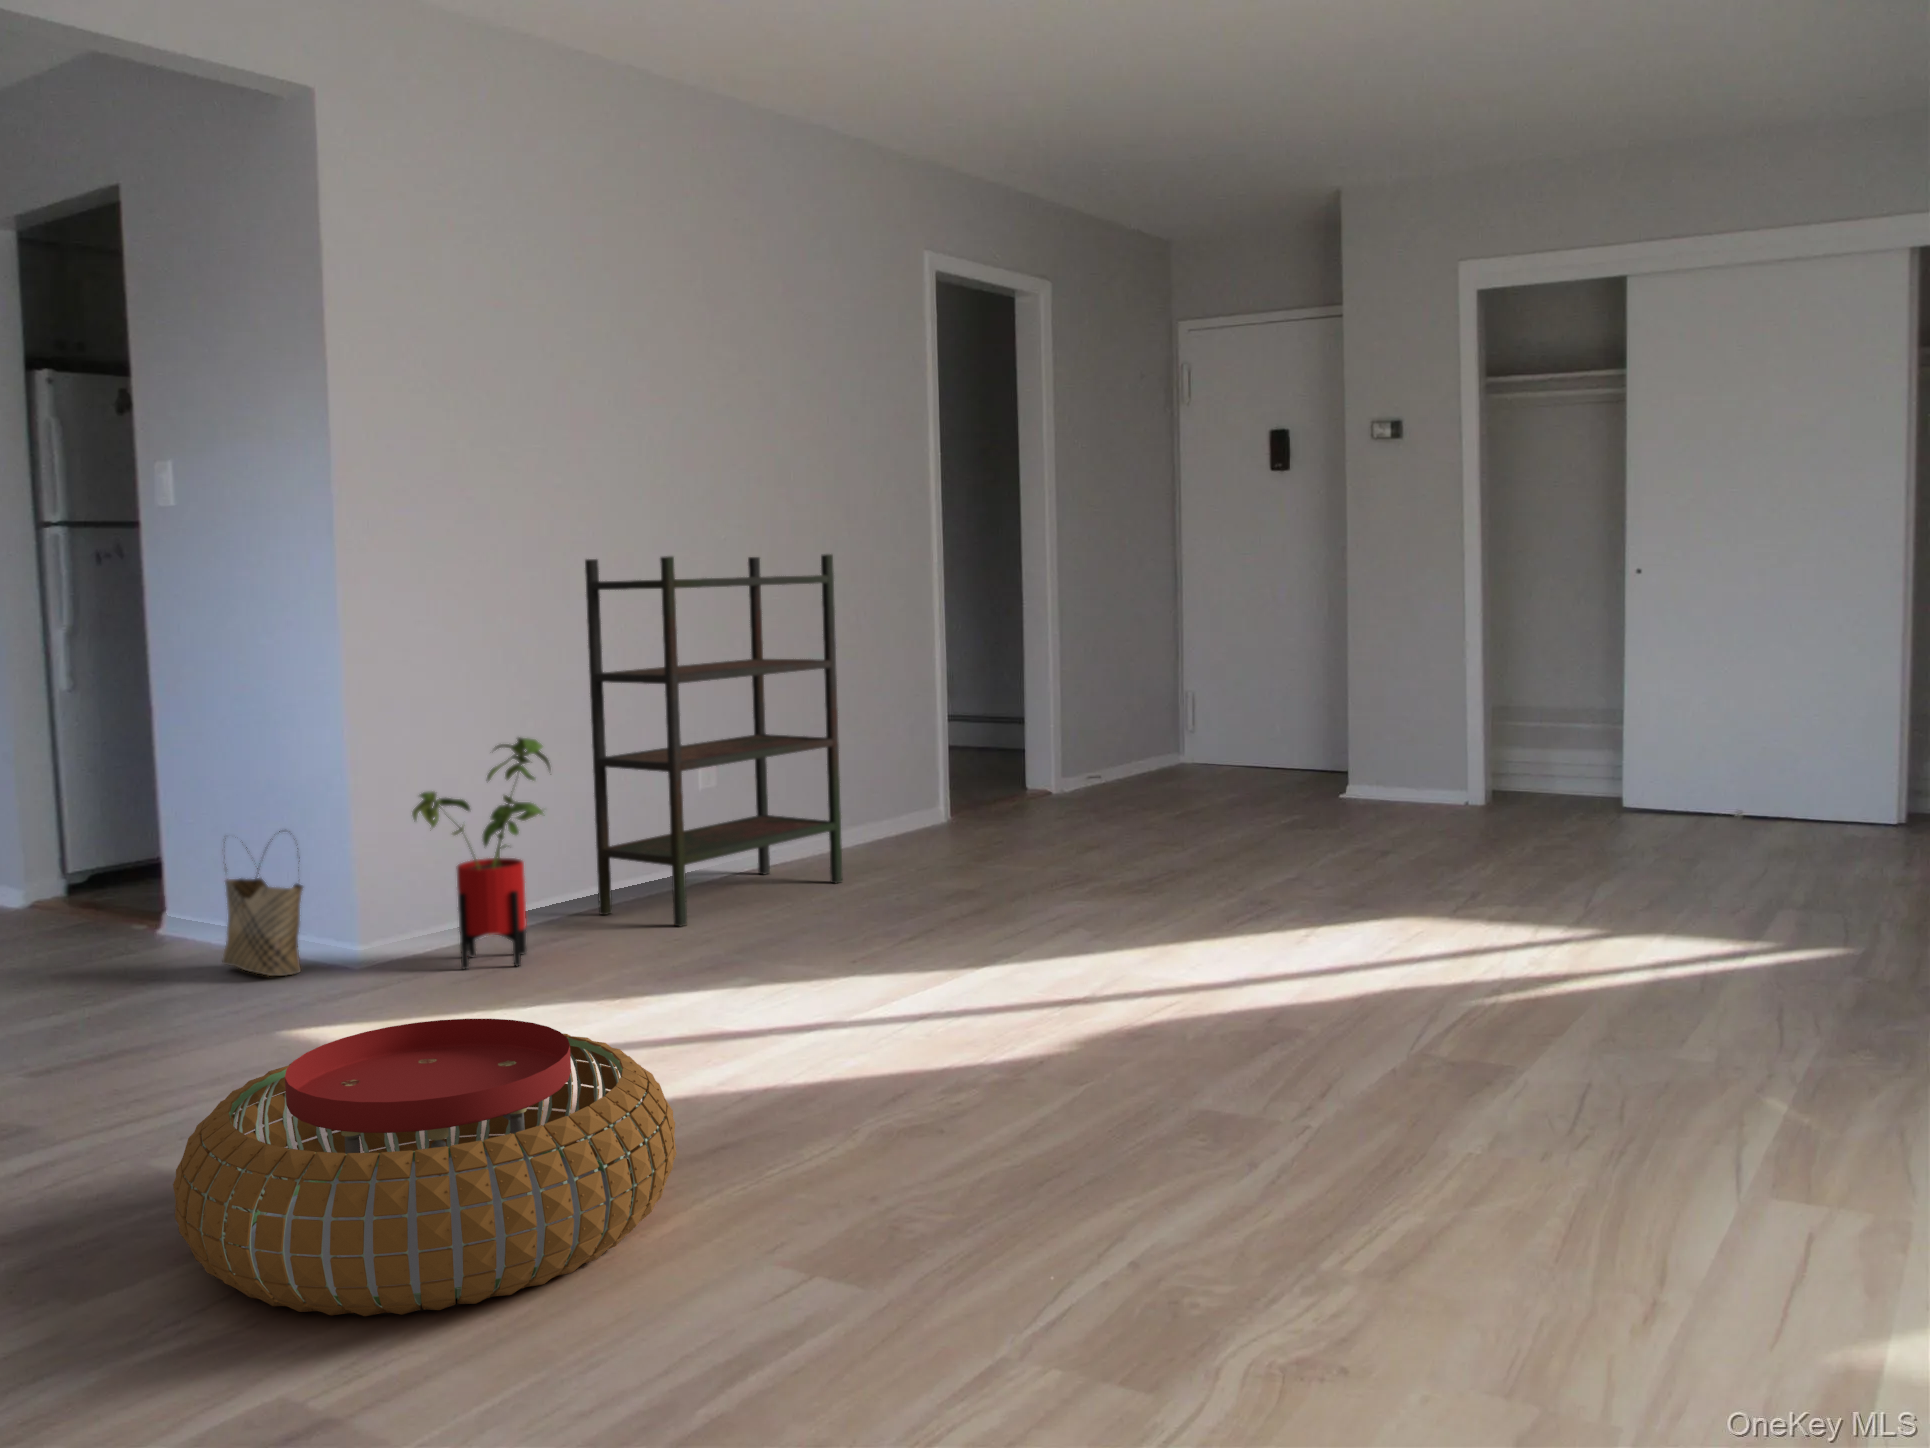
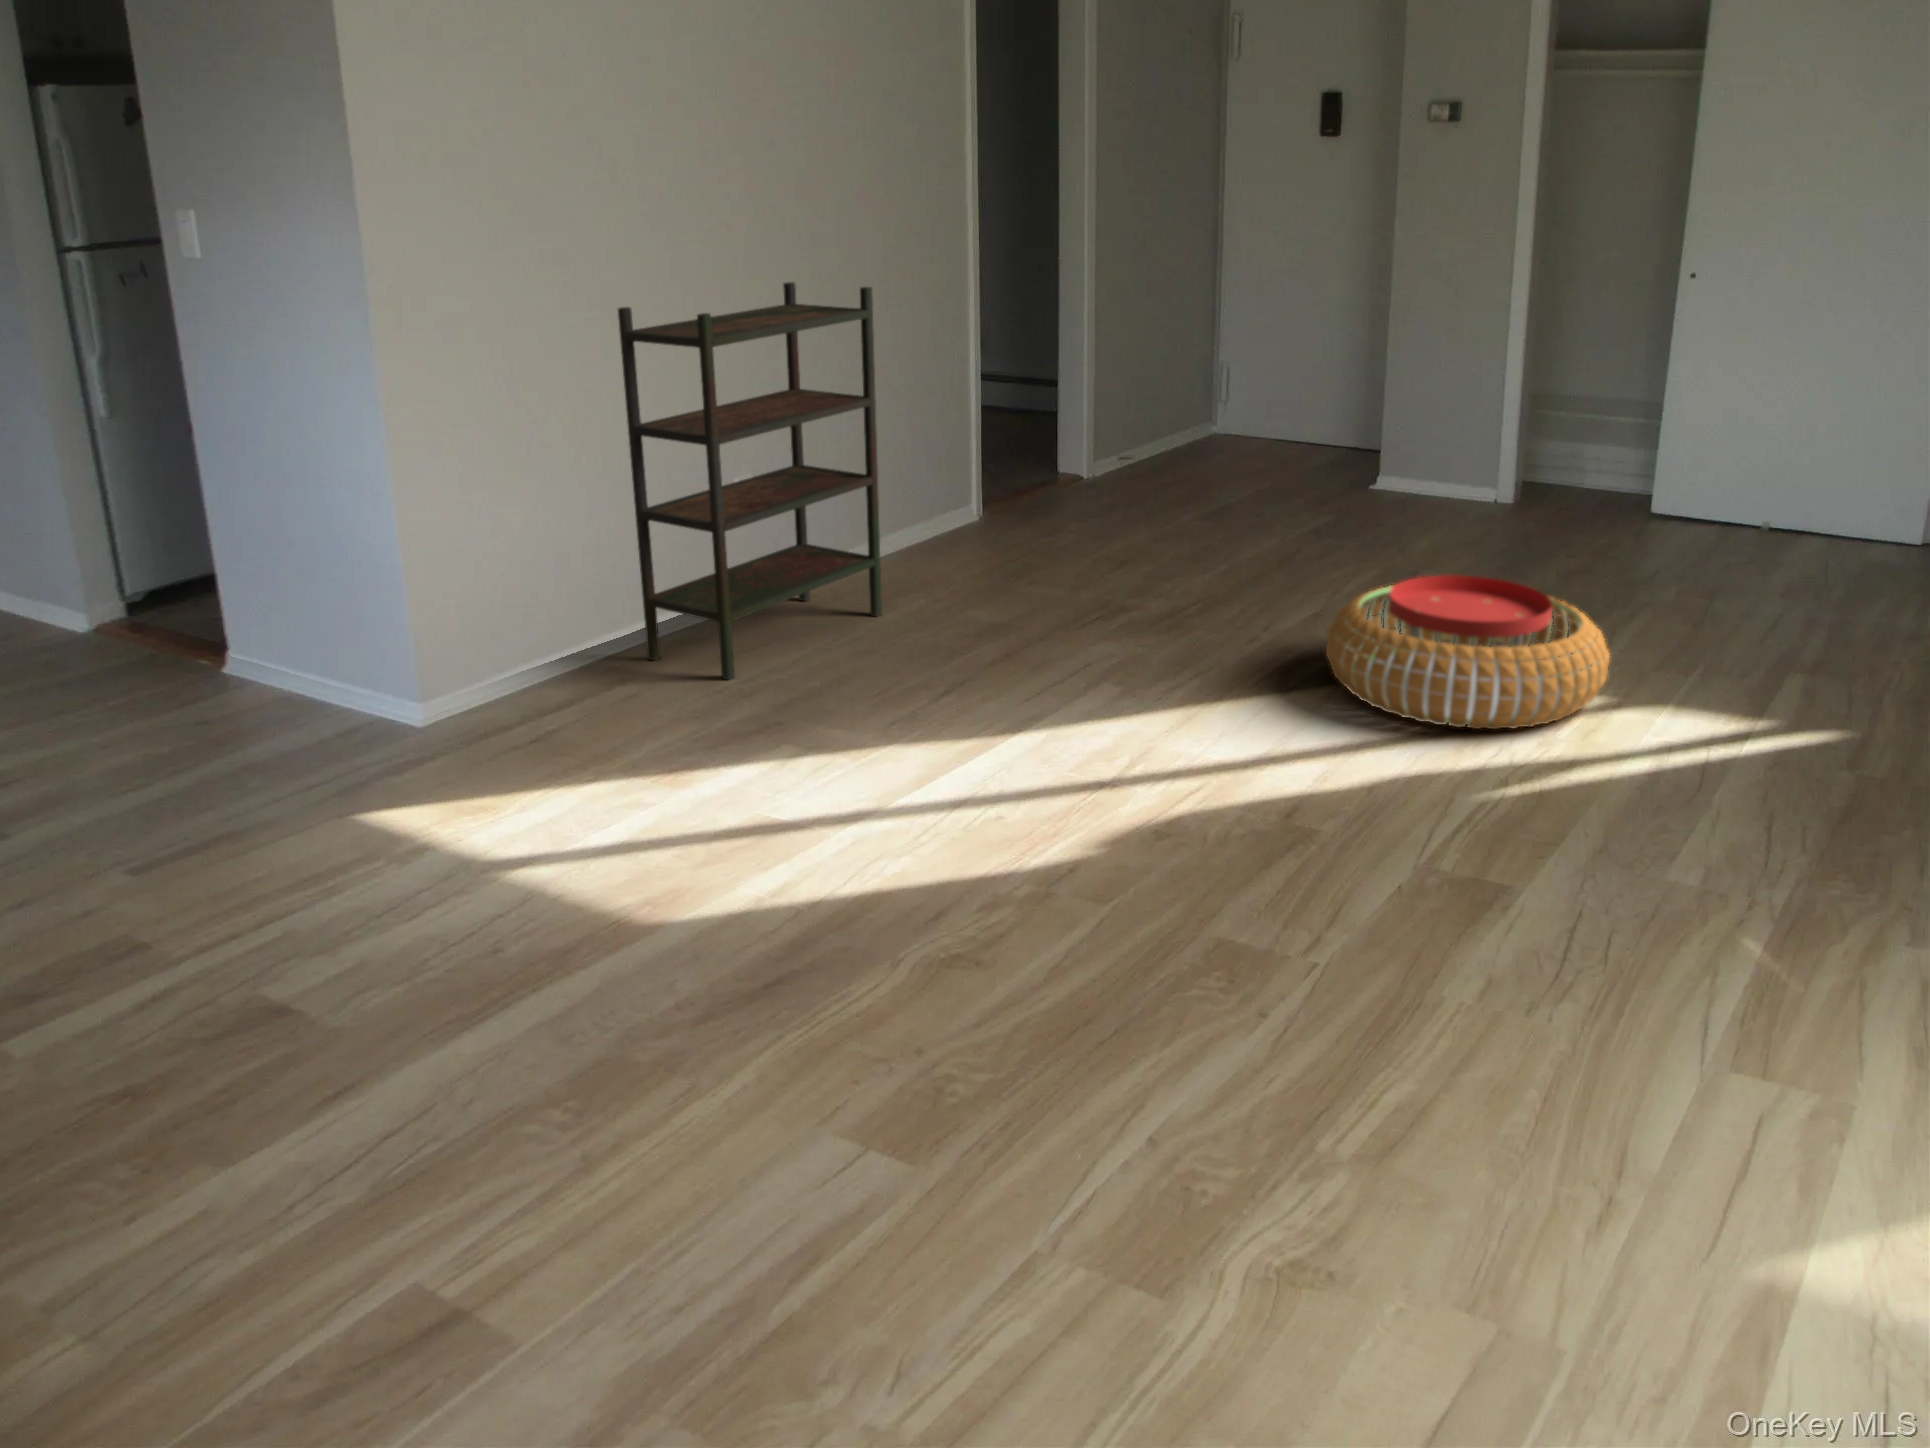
house plant: present [412,738,550,969] -> none [463,513,597,740]
woven basket: present [222,831,303,976] -> none [280,603,368,748]
pouf: present [173,1019,676,1316] -> present [1326,575,1610,729]

